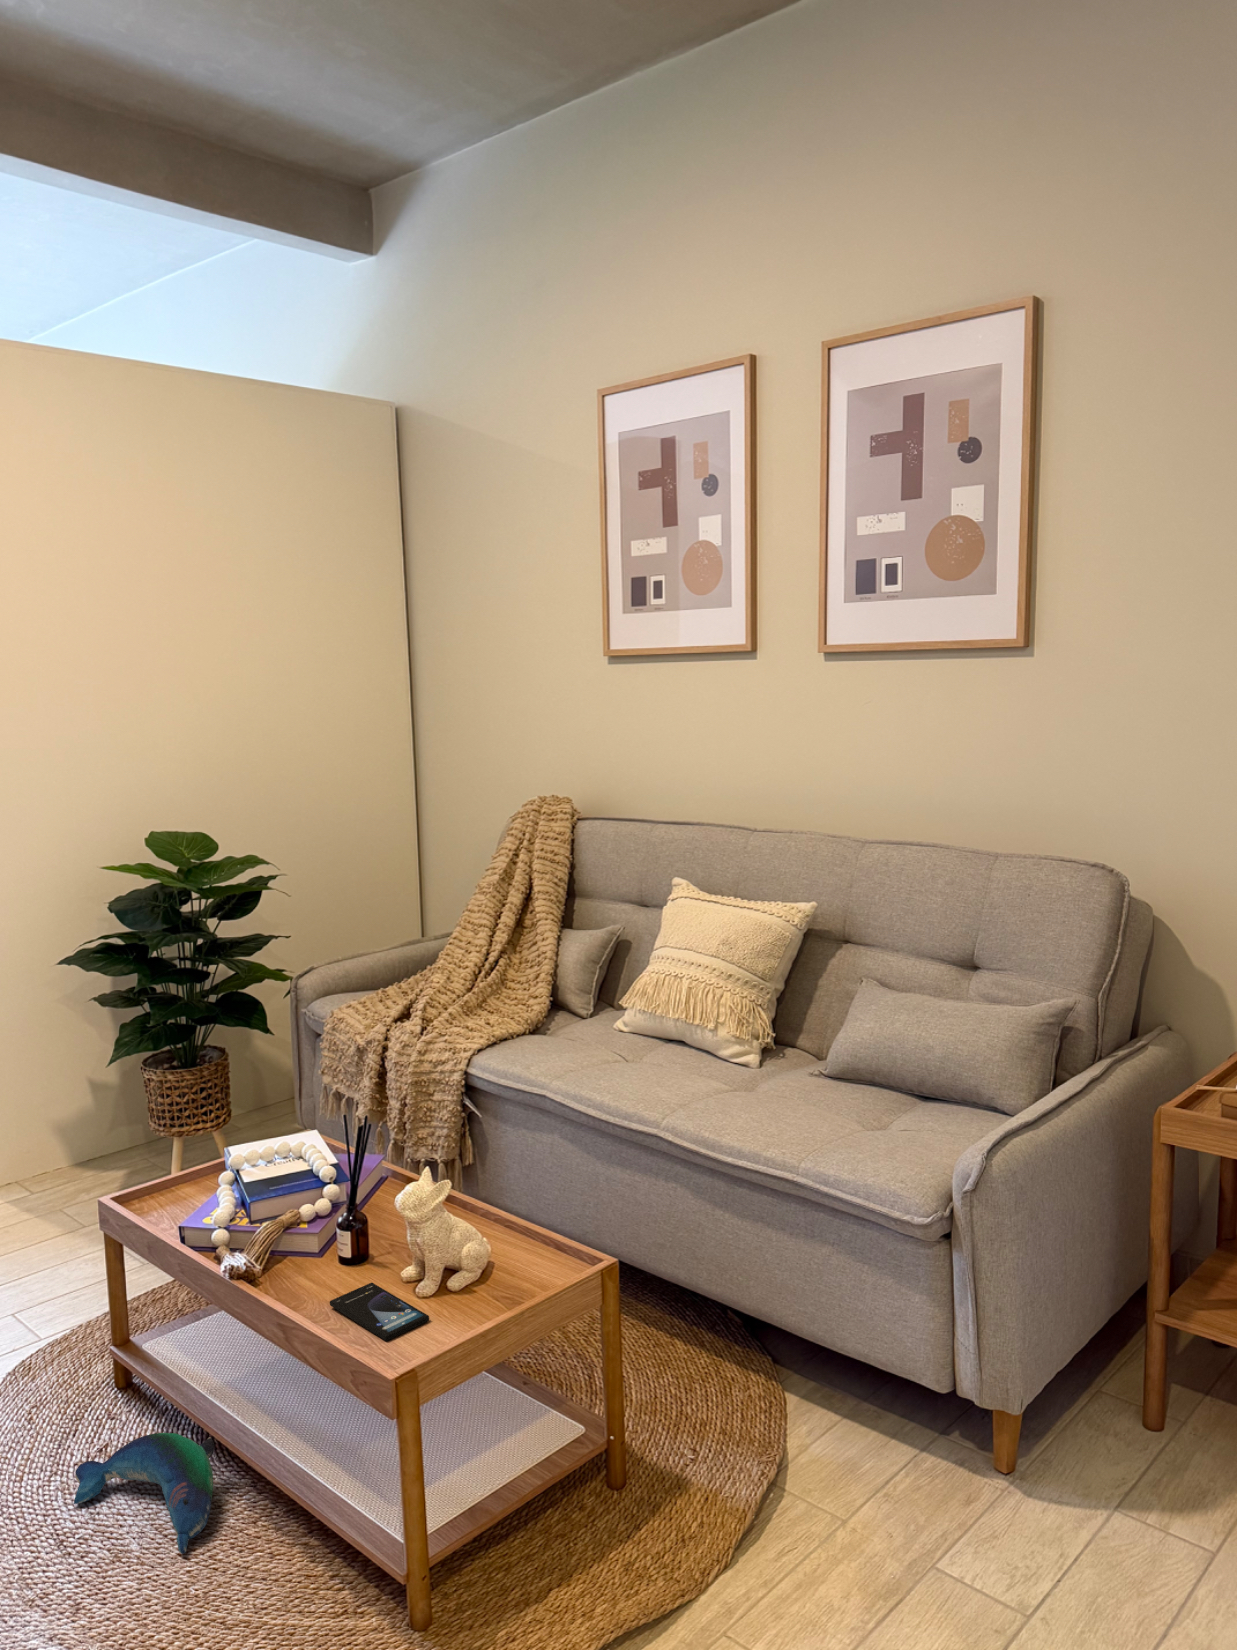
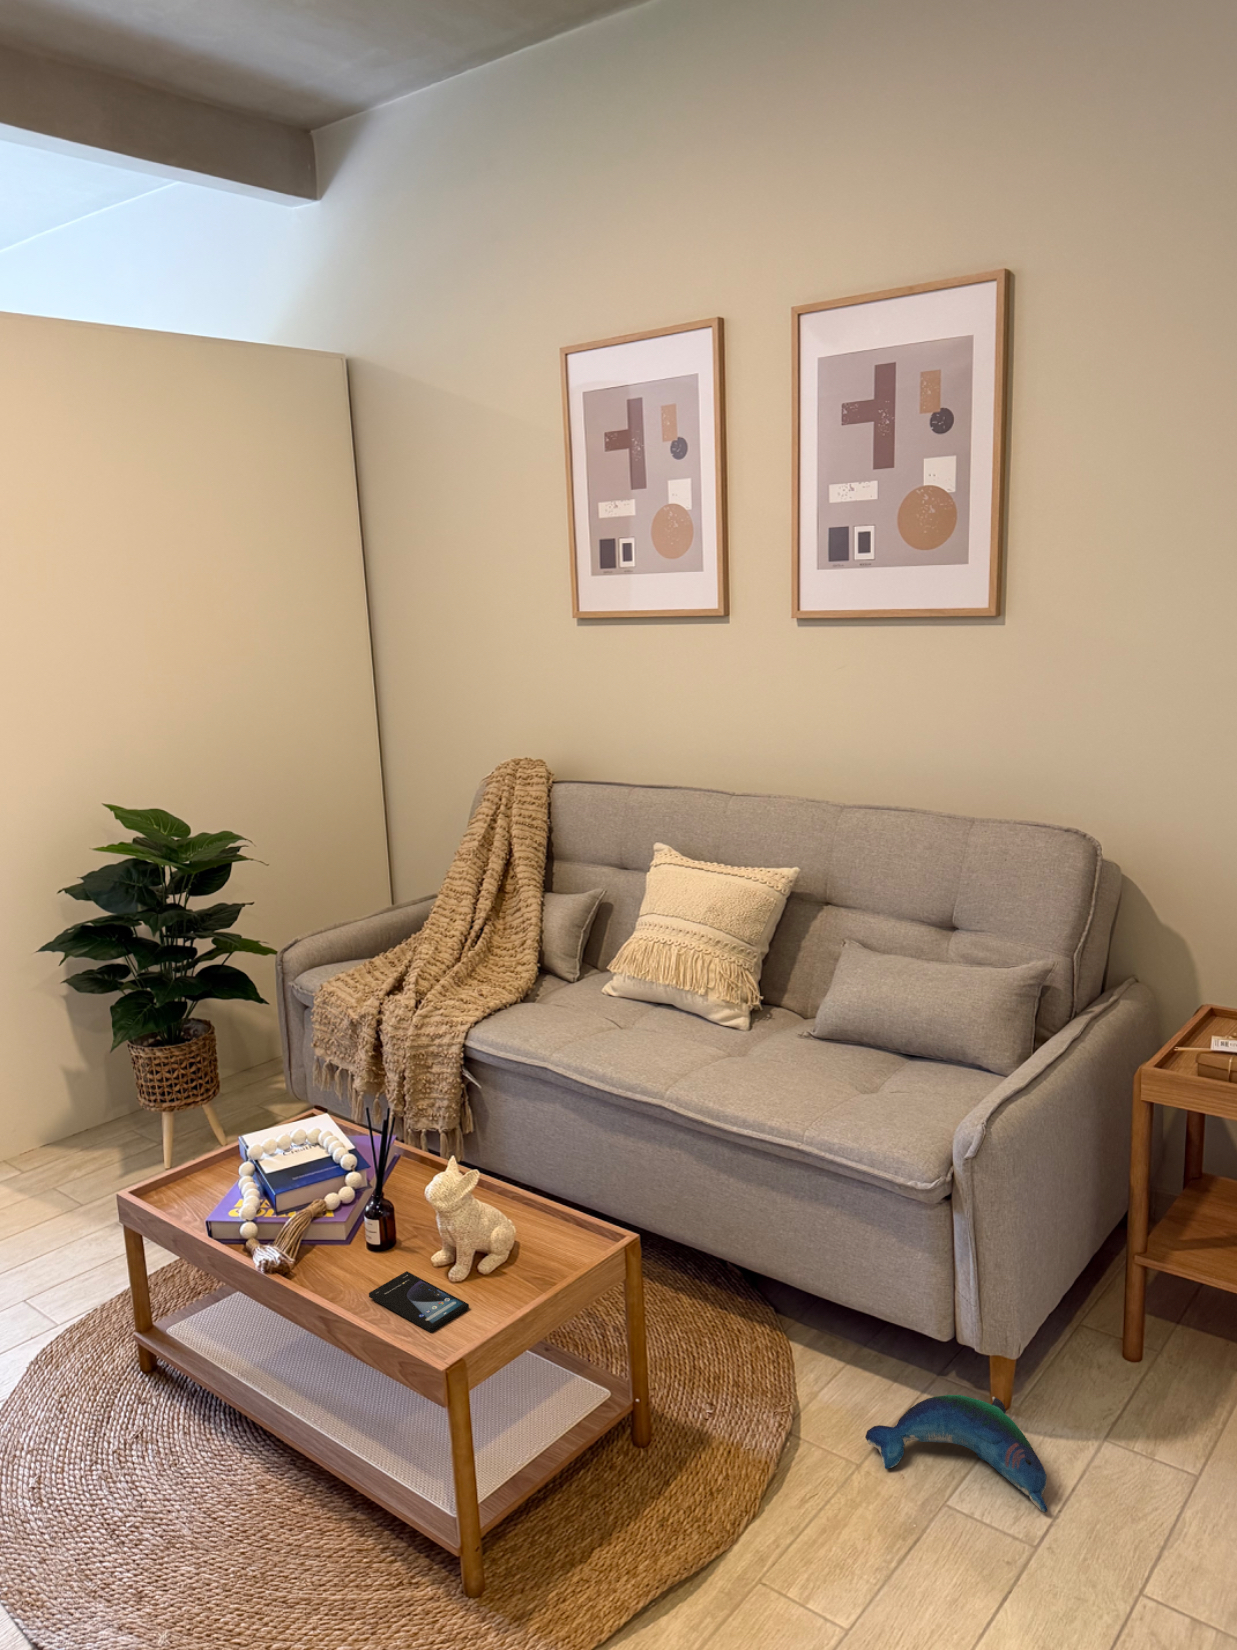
plush toy: present [74,1433,214,1554] -> present [865,1395,1047,1512]

